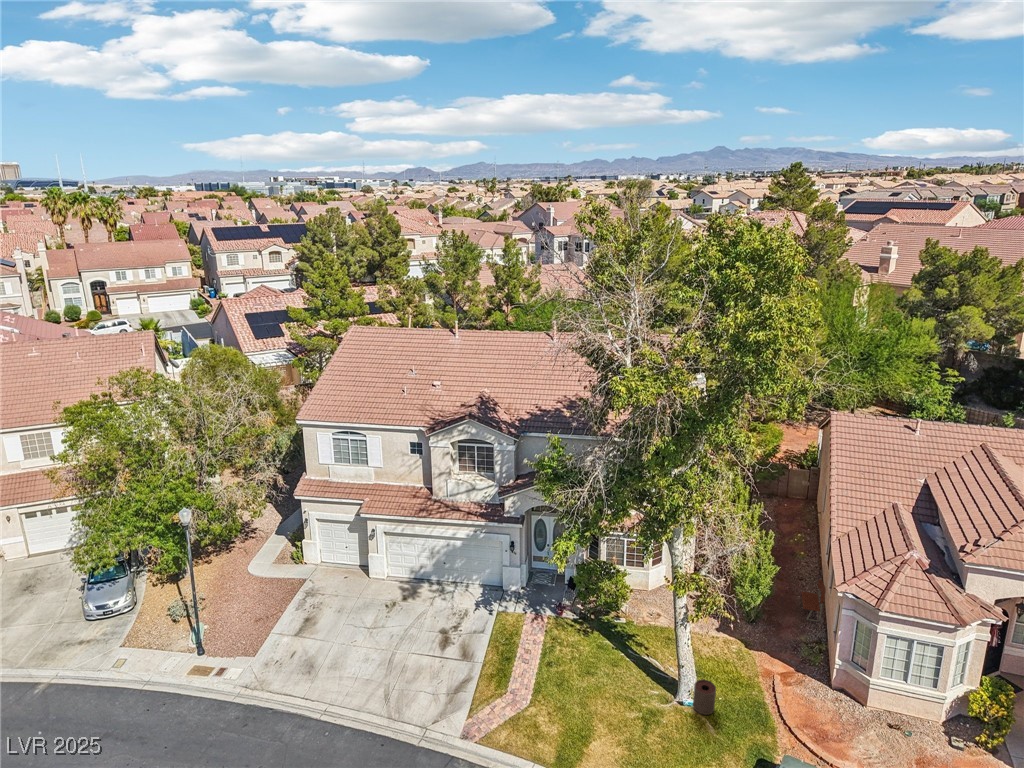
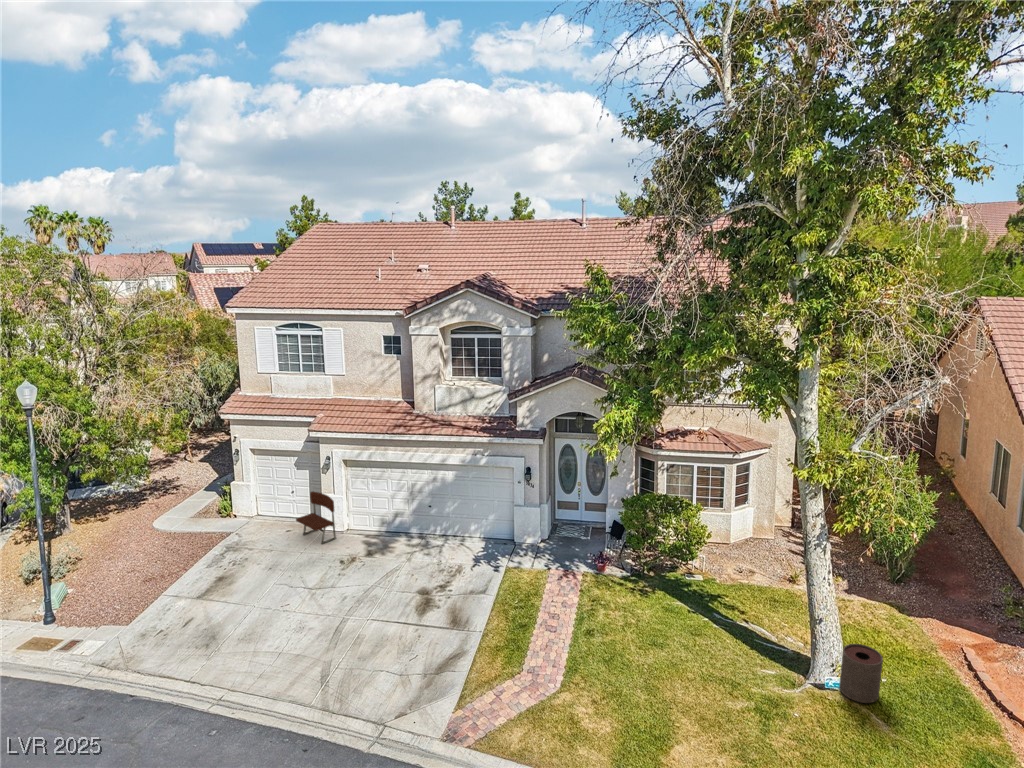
bench: present [802,579,826,622] -> present [296,492,336,544]

